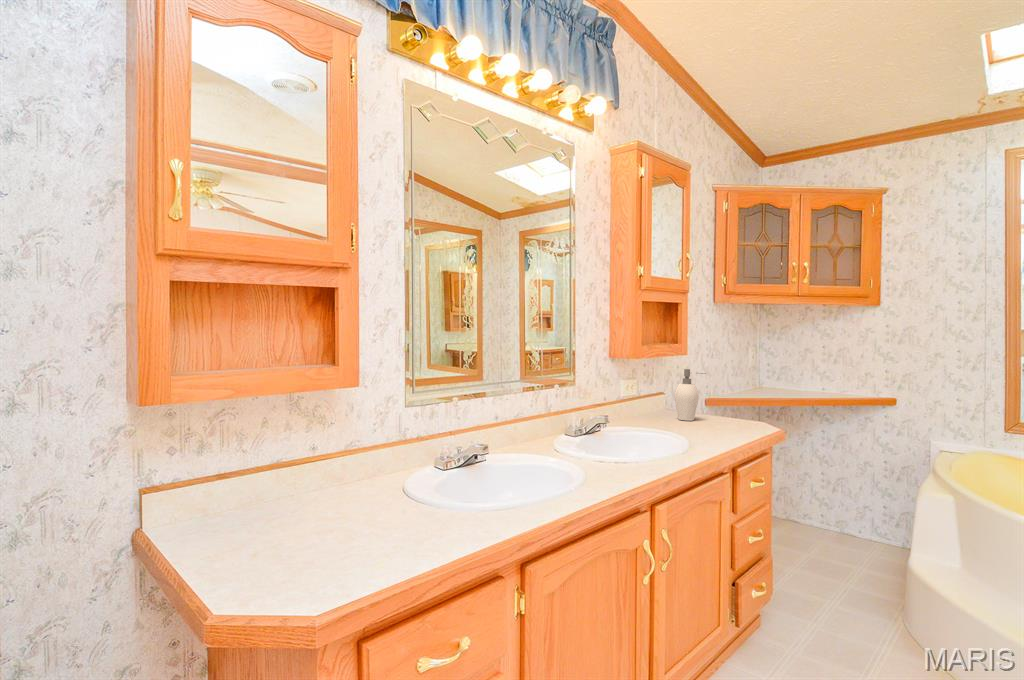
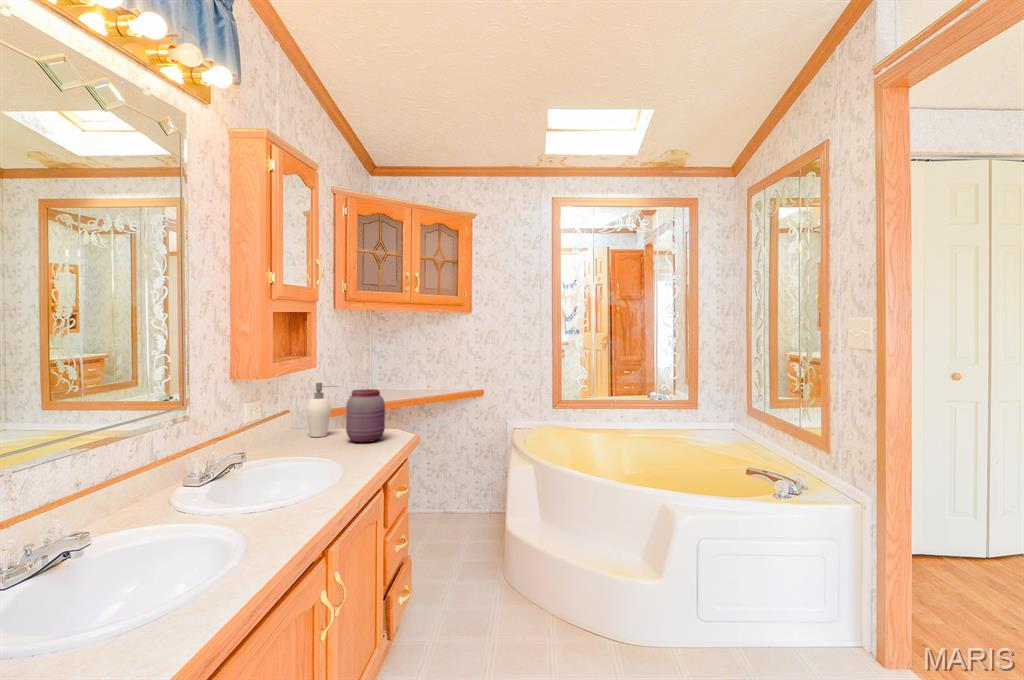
jar: none [710,377,752,430] -> present [346,389,385,442]

